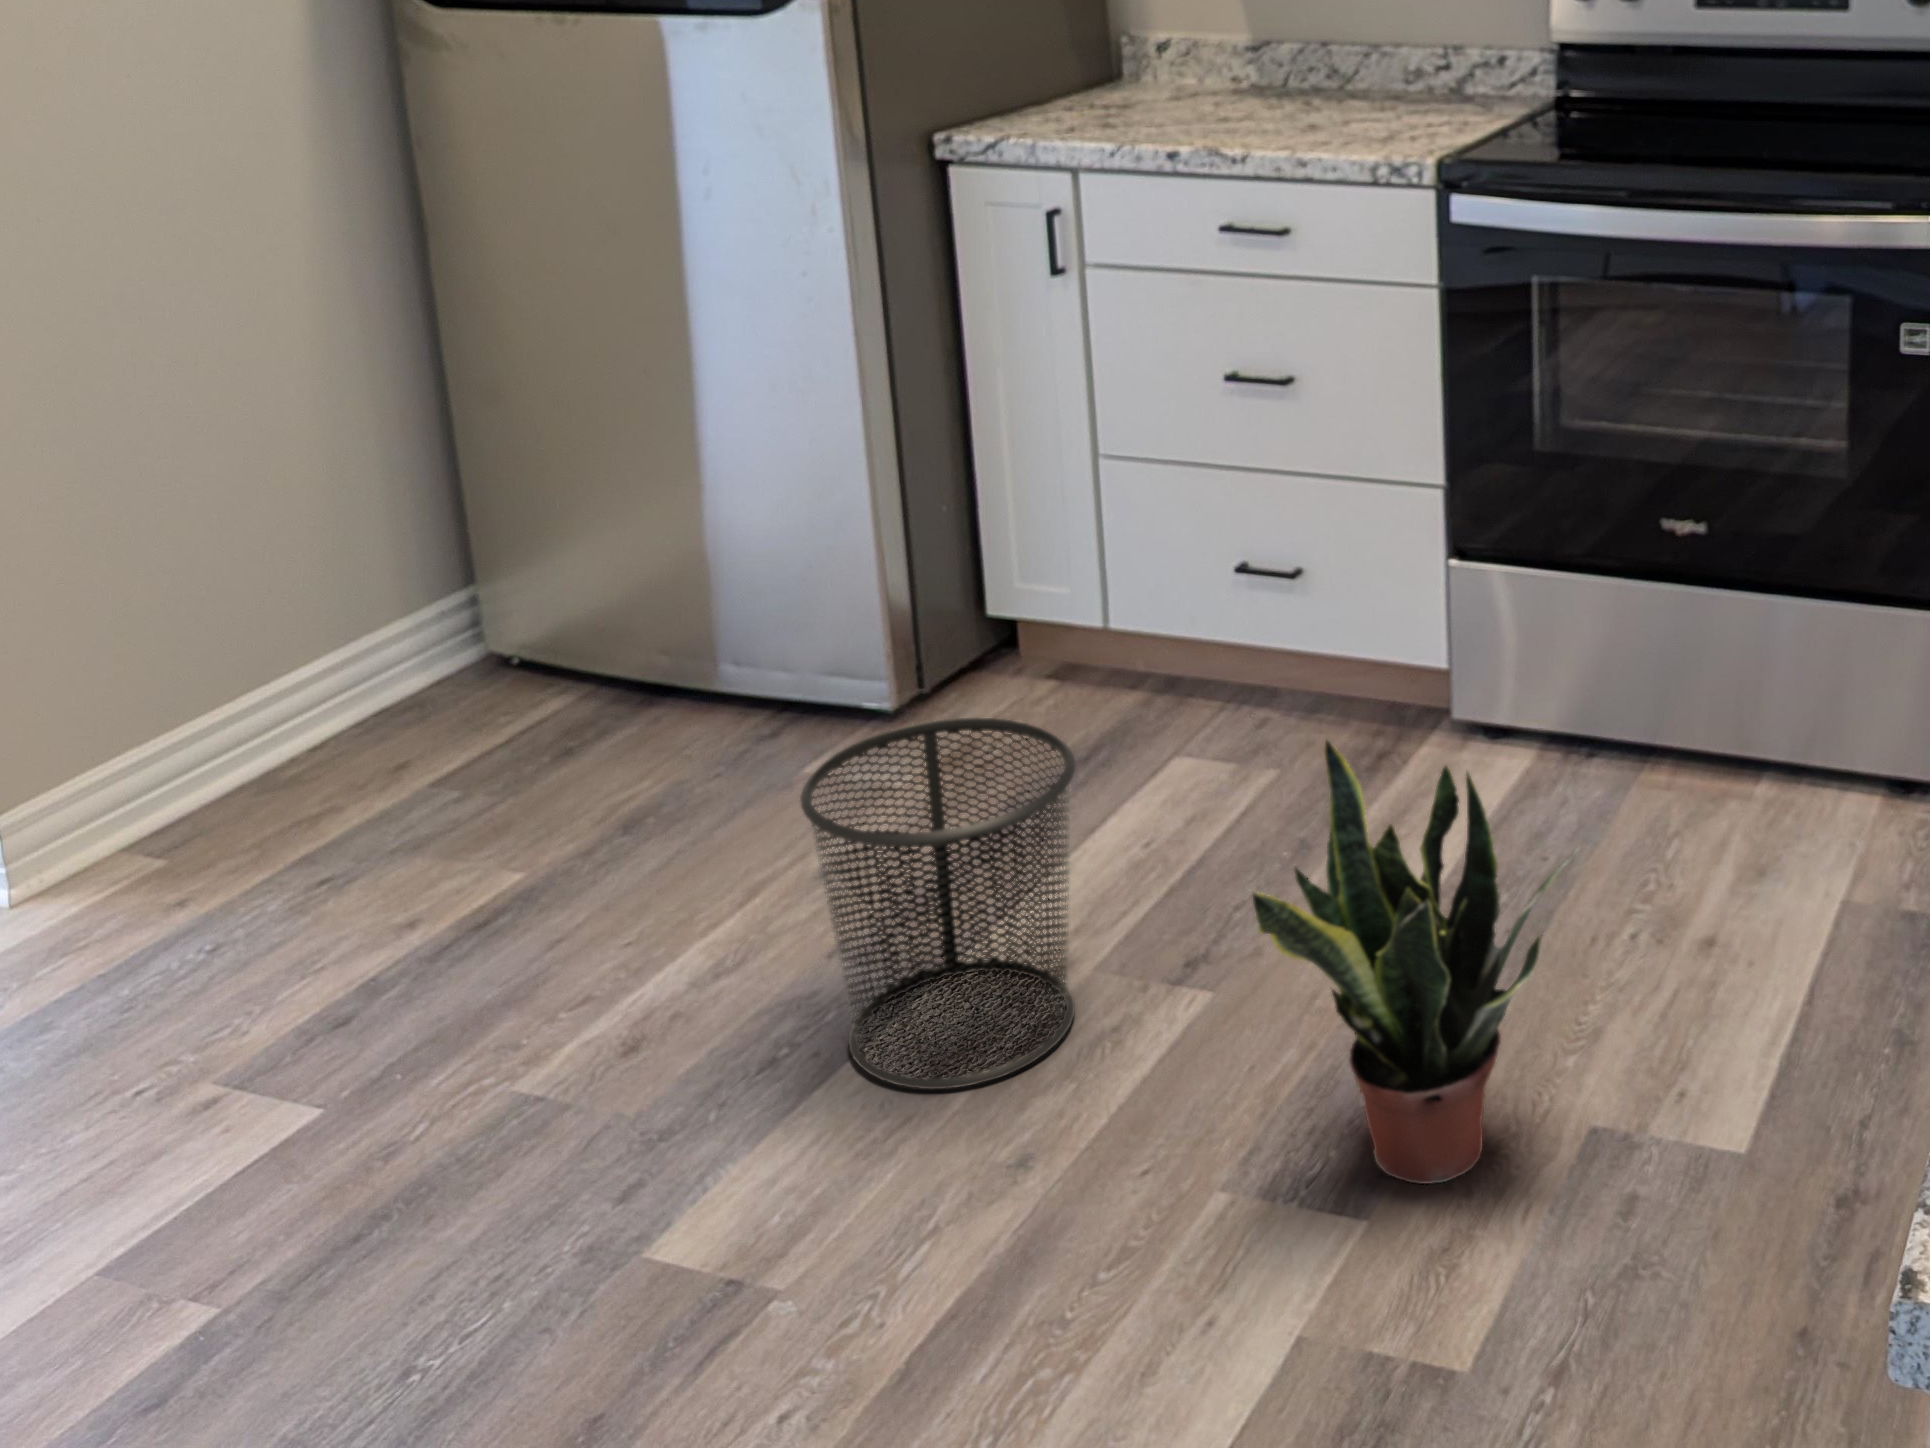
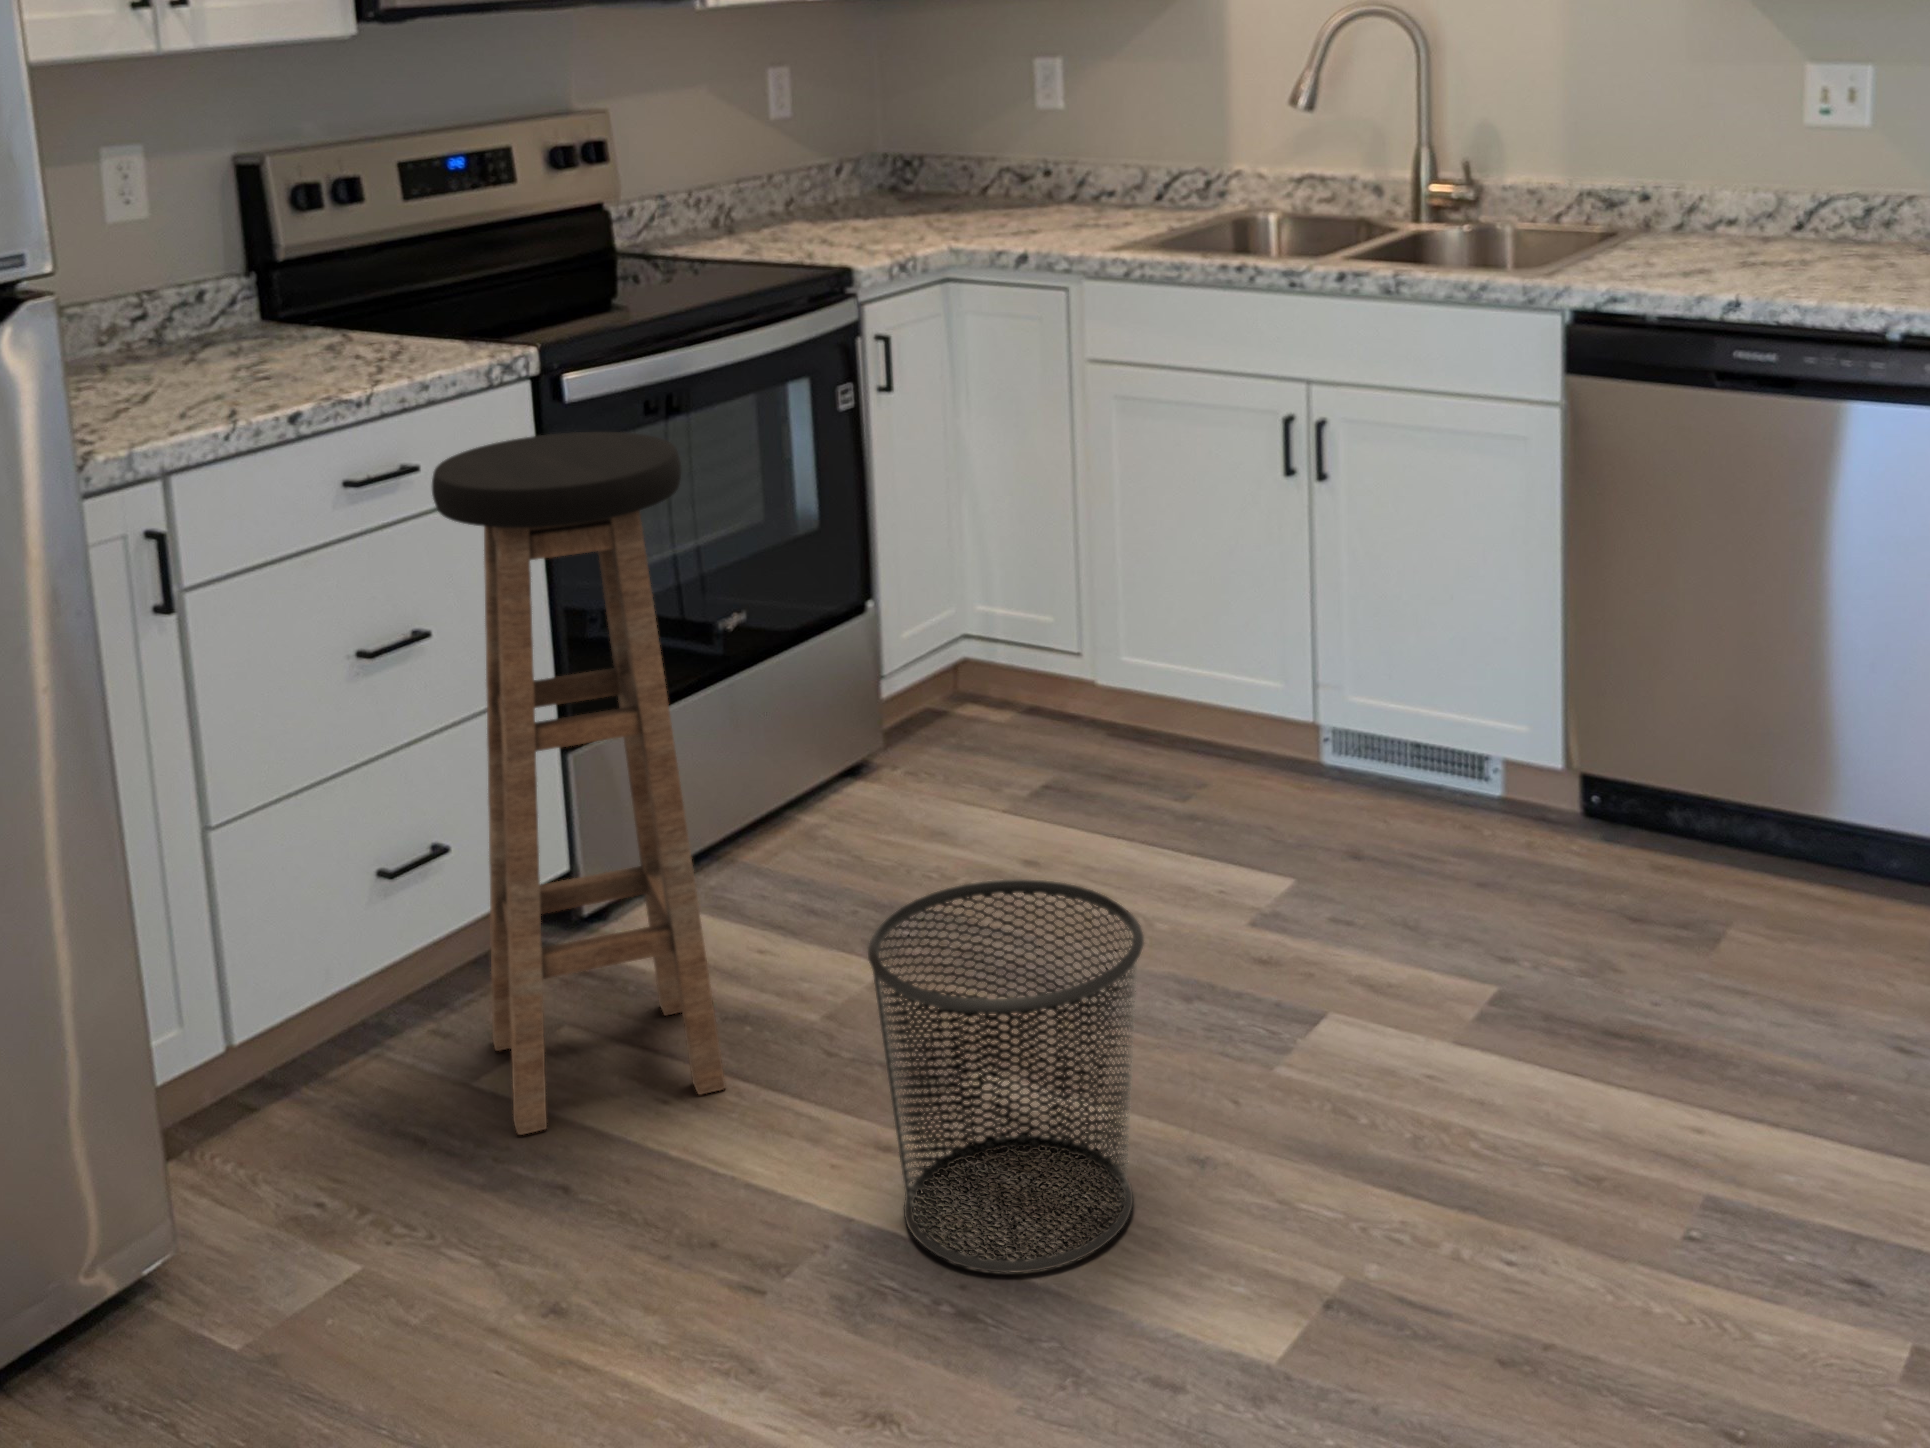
bar stool: none [1080,221,1345,847] -> present [432,432,726,1135]
potted plant: present [1253,740,1579,1184] -> none [1191,687,1377,1006]

